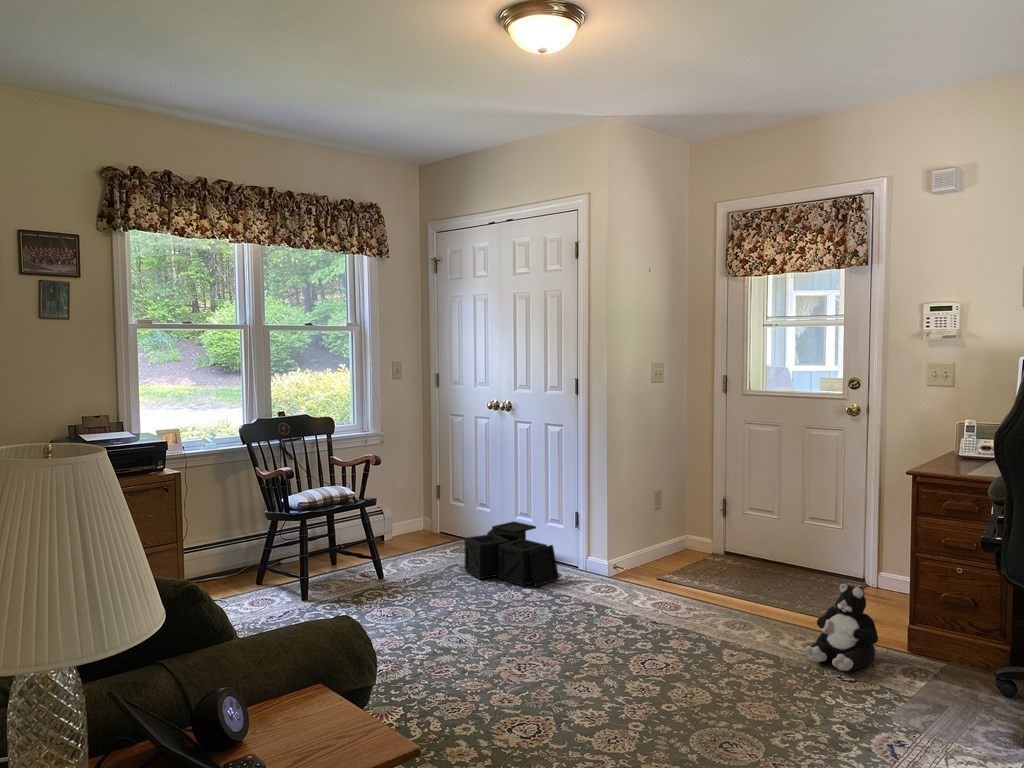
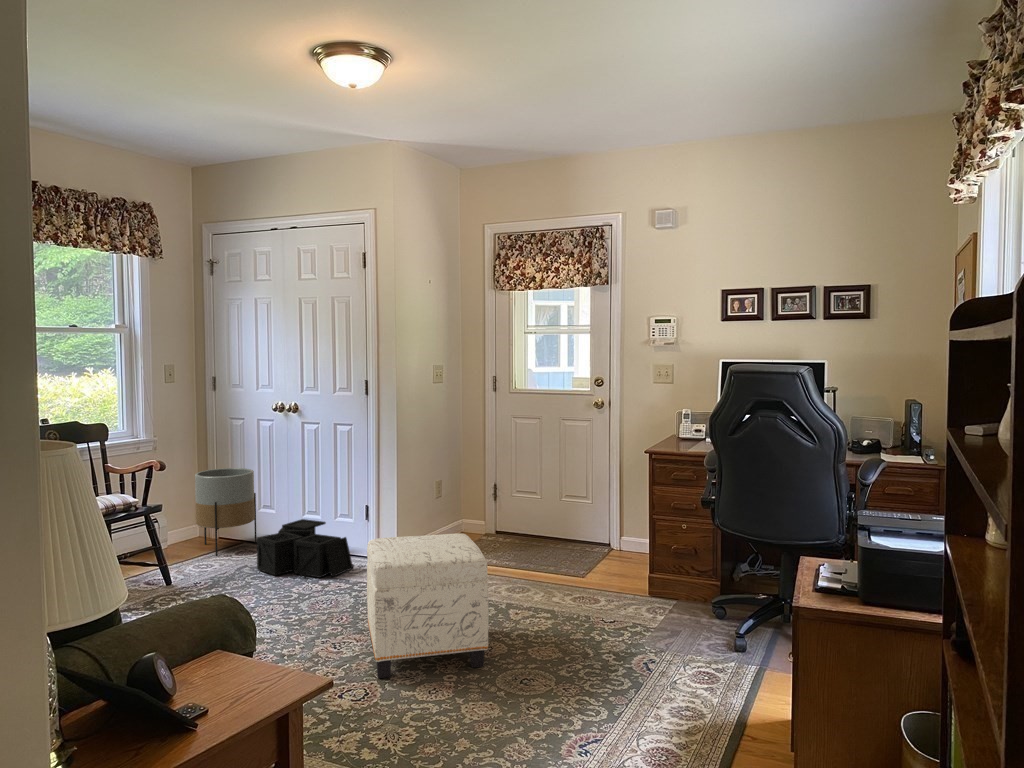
planter: none [414,465,472,552] -> present [195,468,257,556]
ottoman: none [551,554,685,717] -> present [367,533,489,678]
plush toy: present [806,583,878,671] -> none [575,544,628,614]

